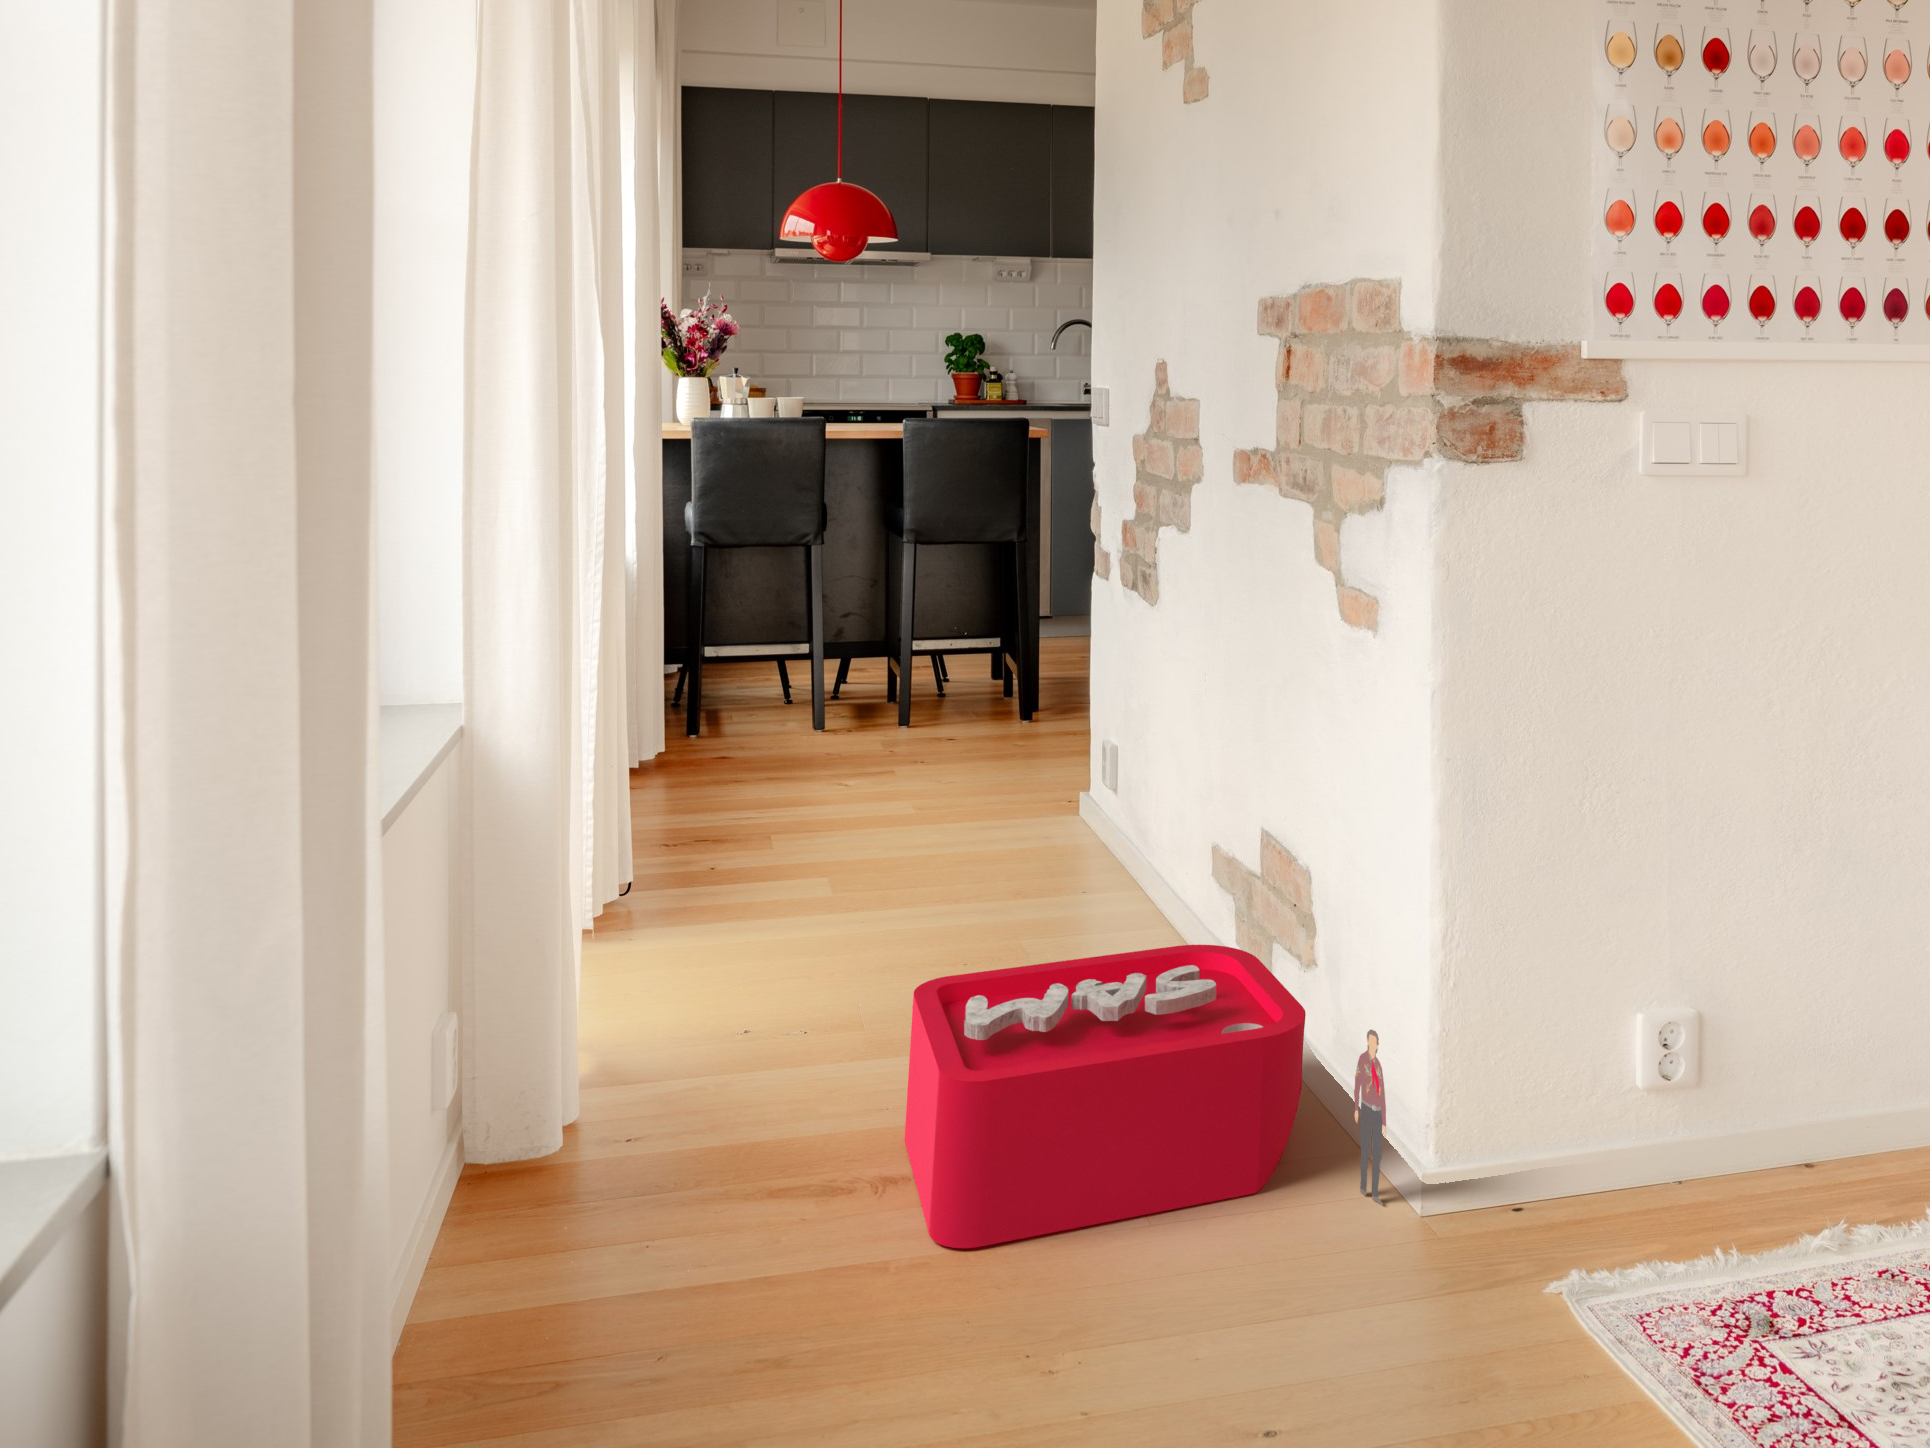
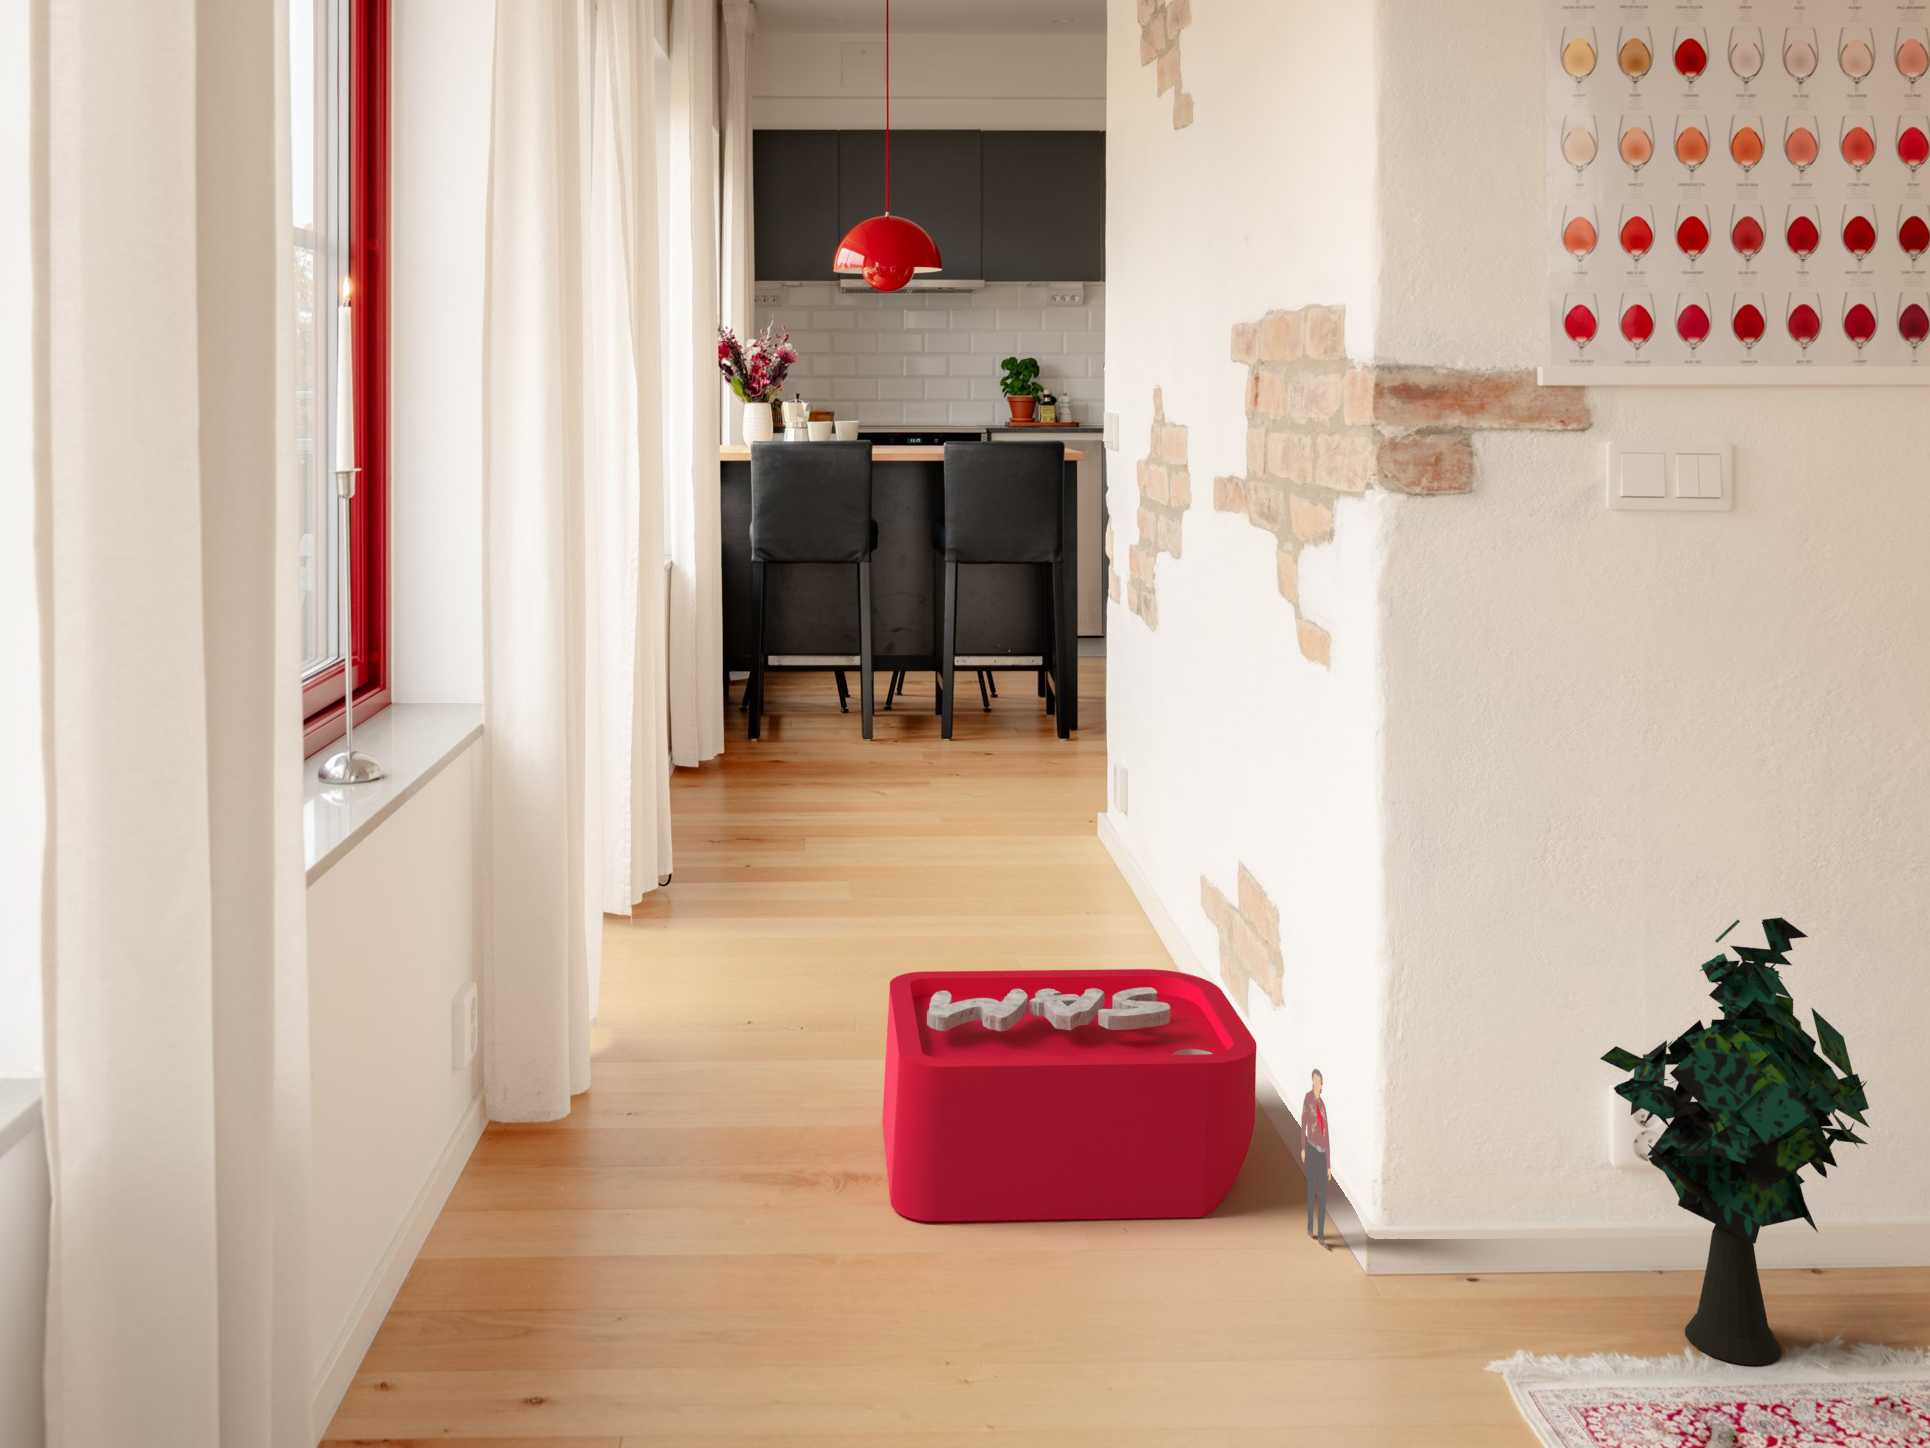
decorative plant: none [1635,840,1862,1251] -> present [1600,917,1870,1365]

